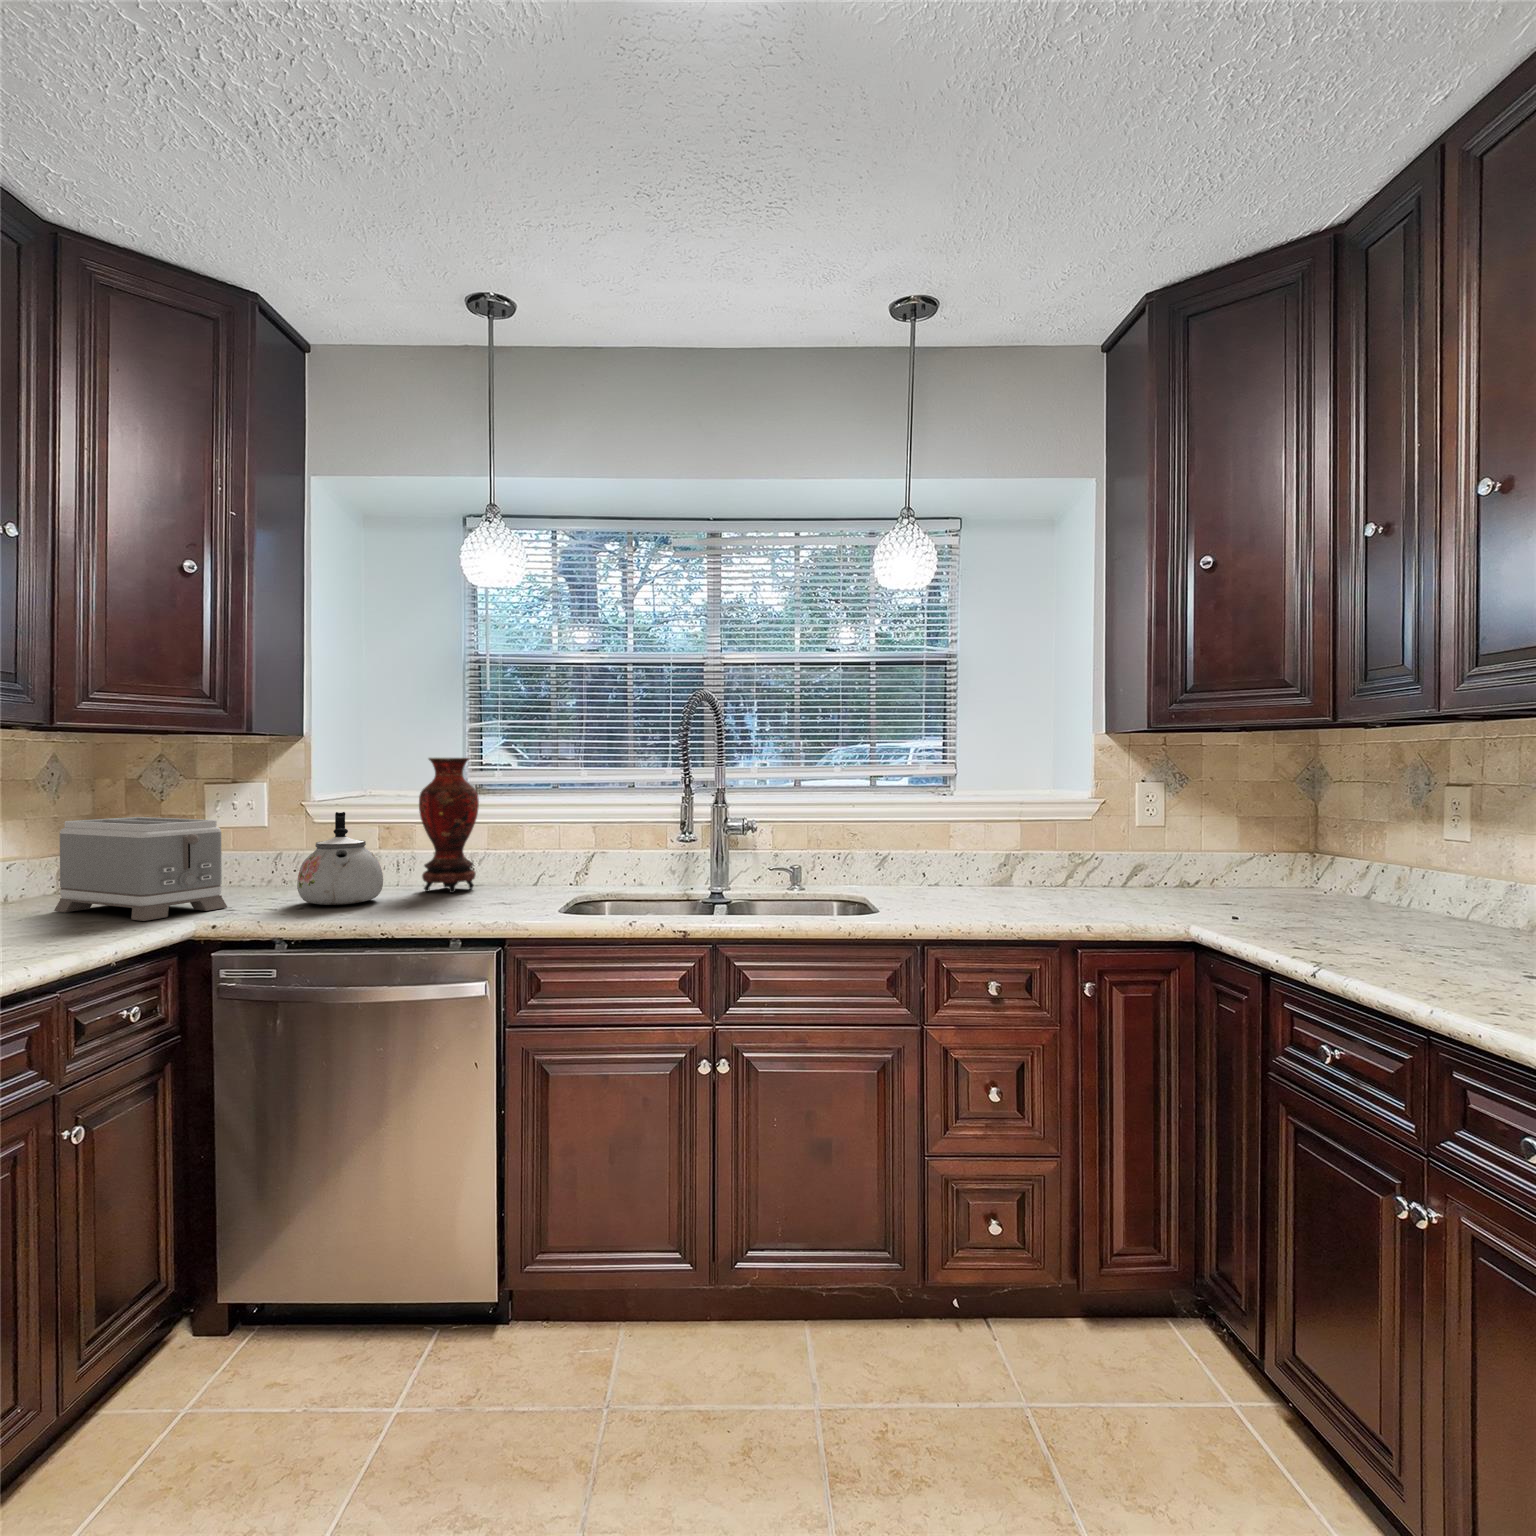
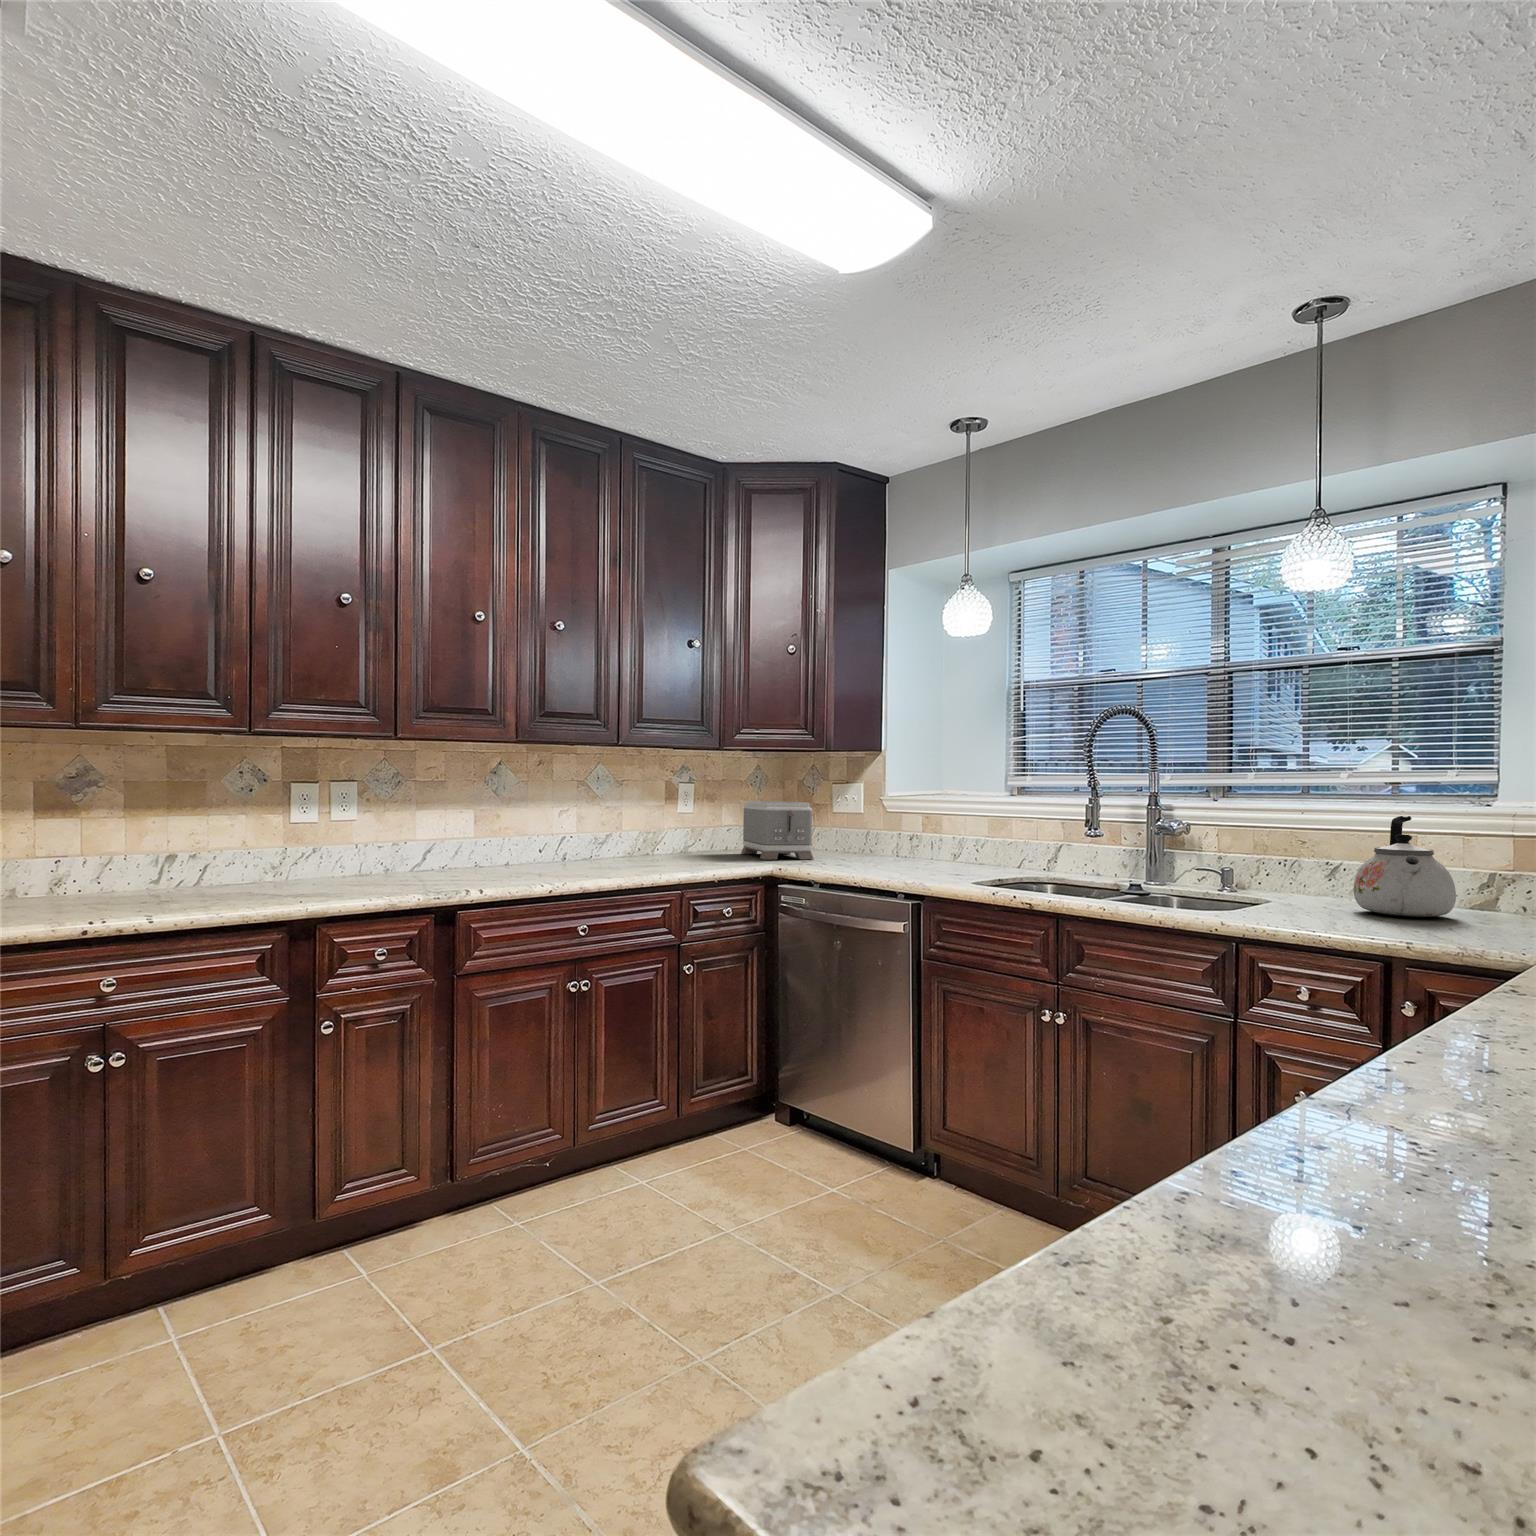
vase: present [419,758,479,893] -> none [934,764,977,866]
kettle: present [297,812,383,905] -> present [1353,816,1456,917]

